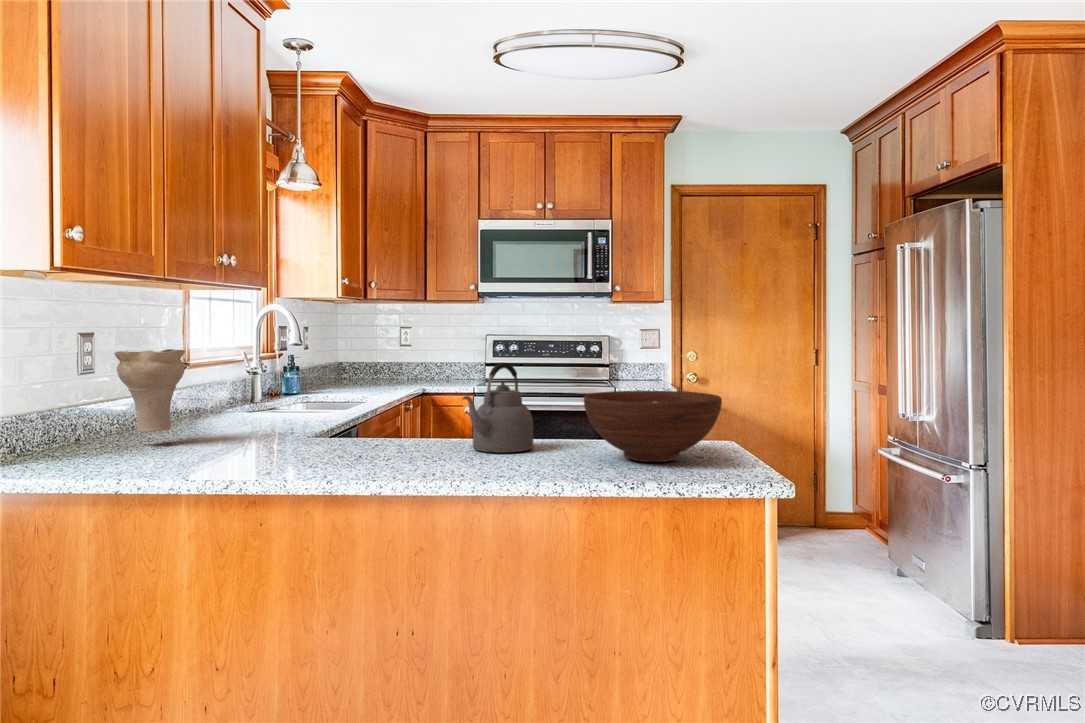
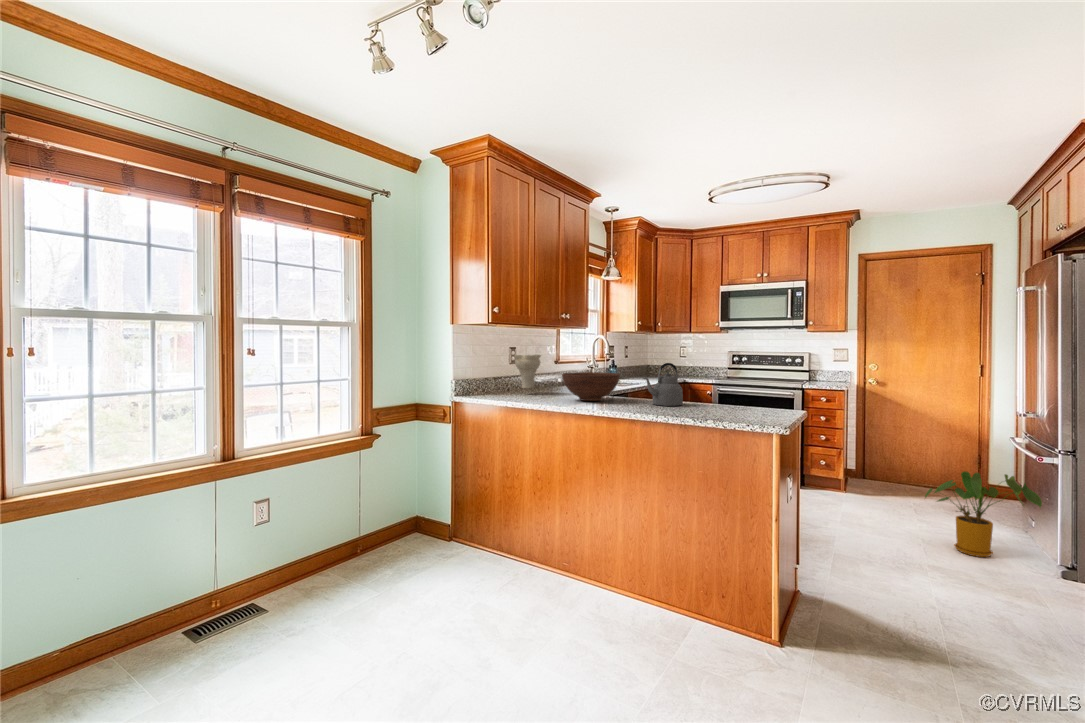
fruit bowl: present [584,391,722,462] -> present [562,372,620,401]
house plant: none [818,504,953,627] -> present [925,471,1042,557]

